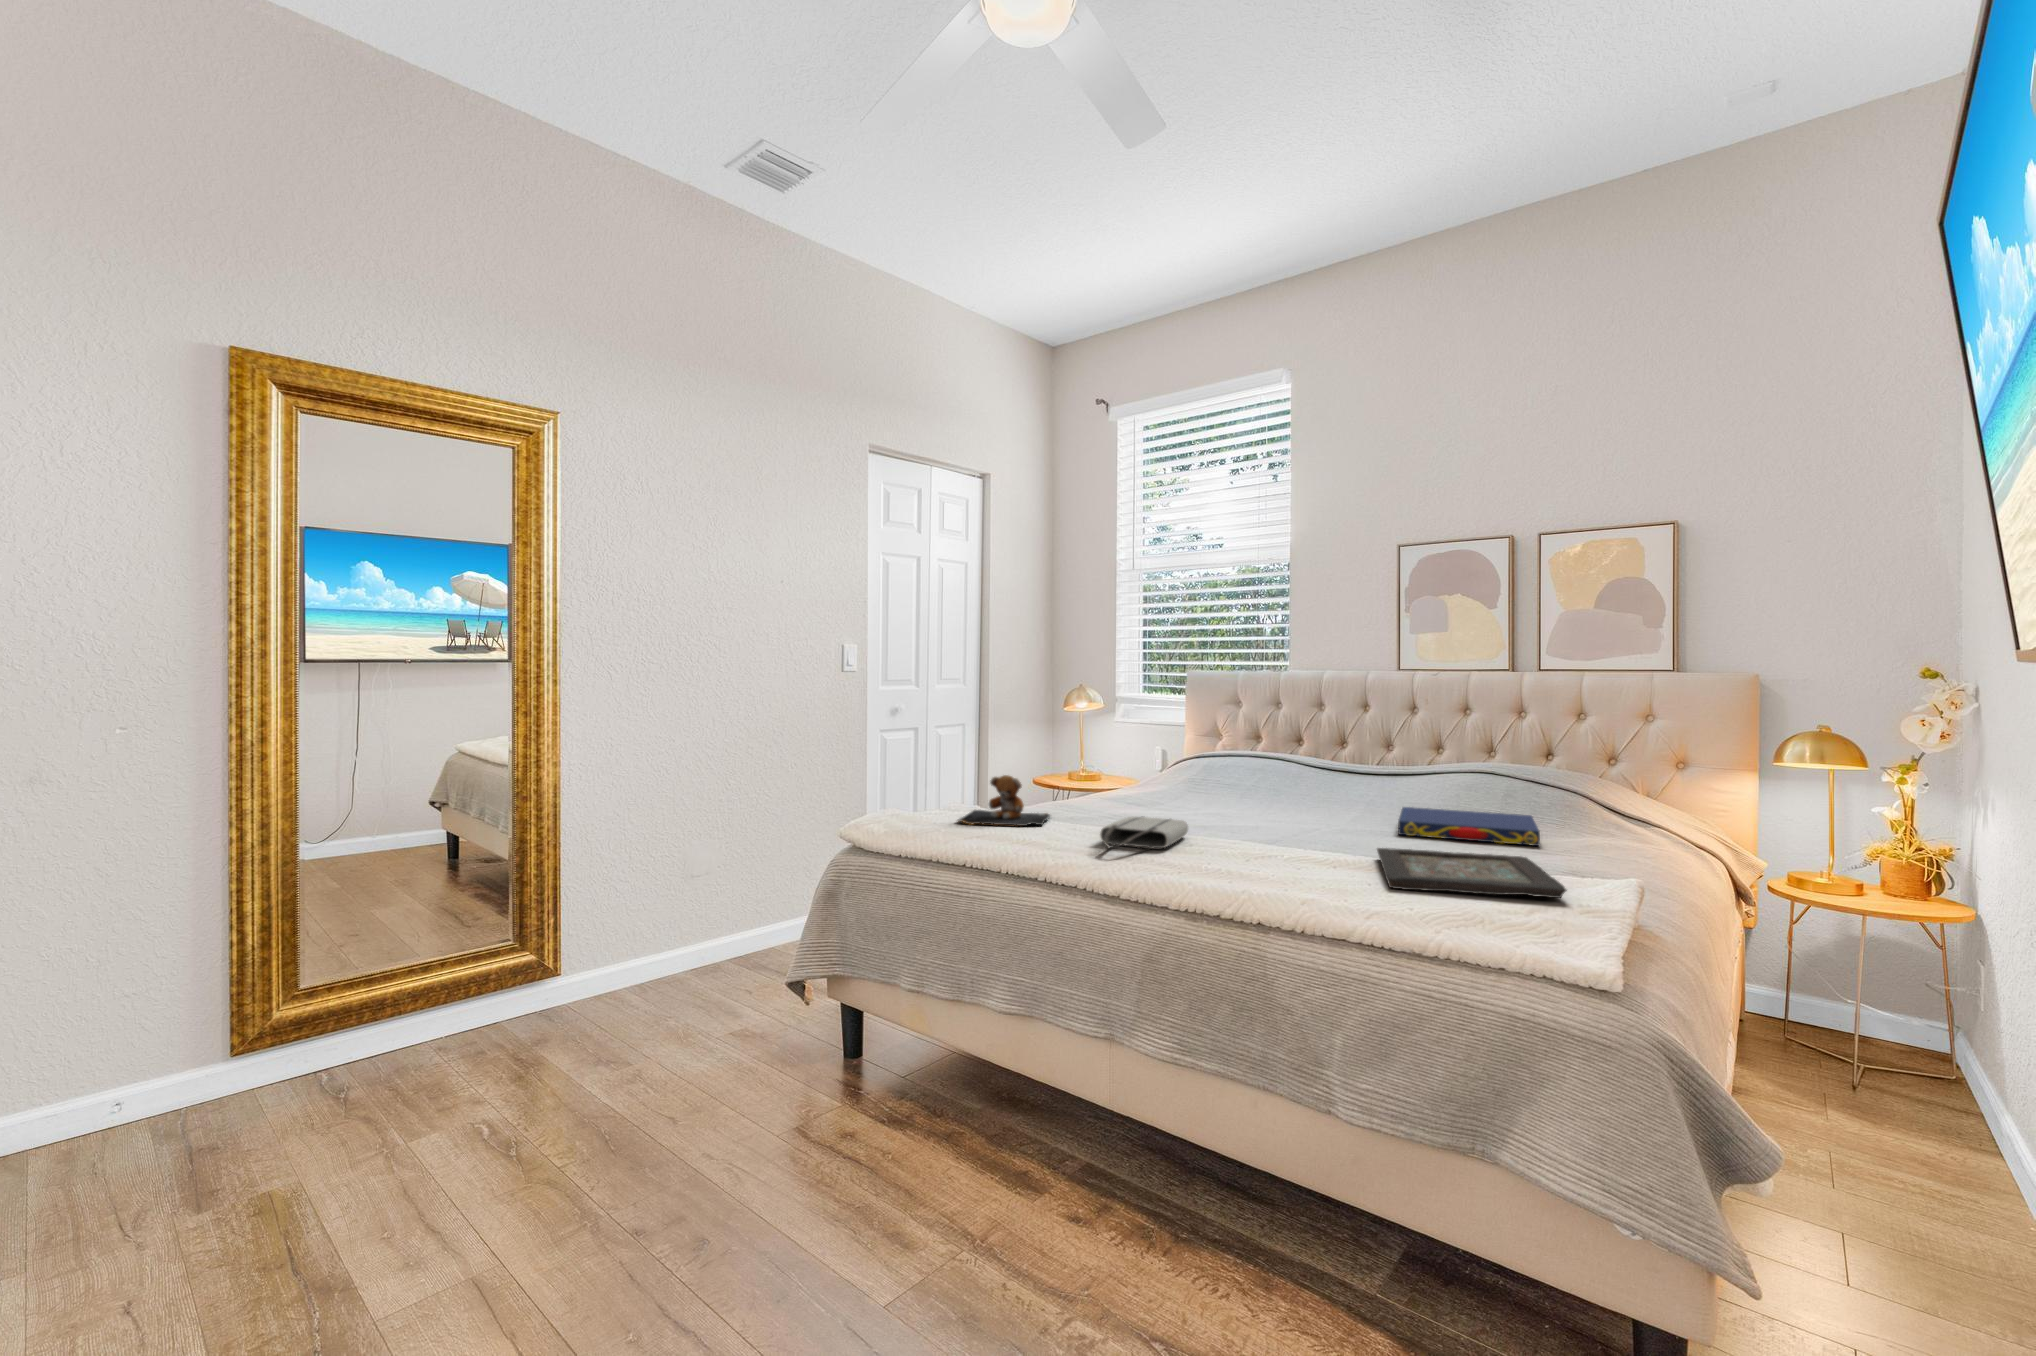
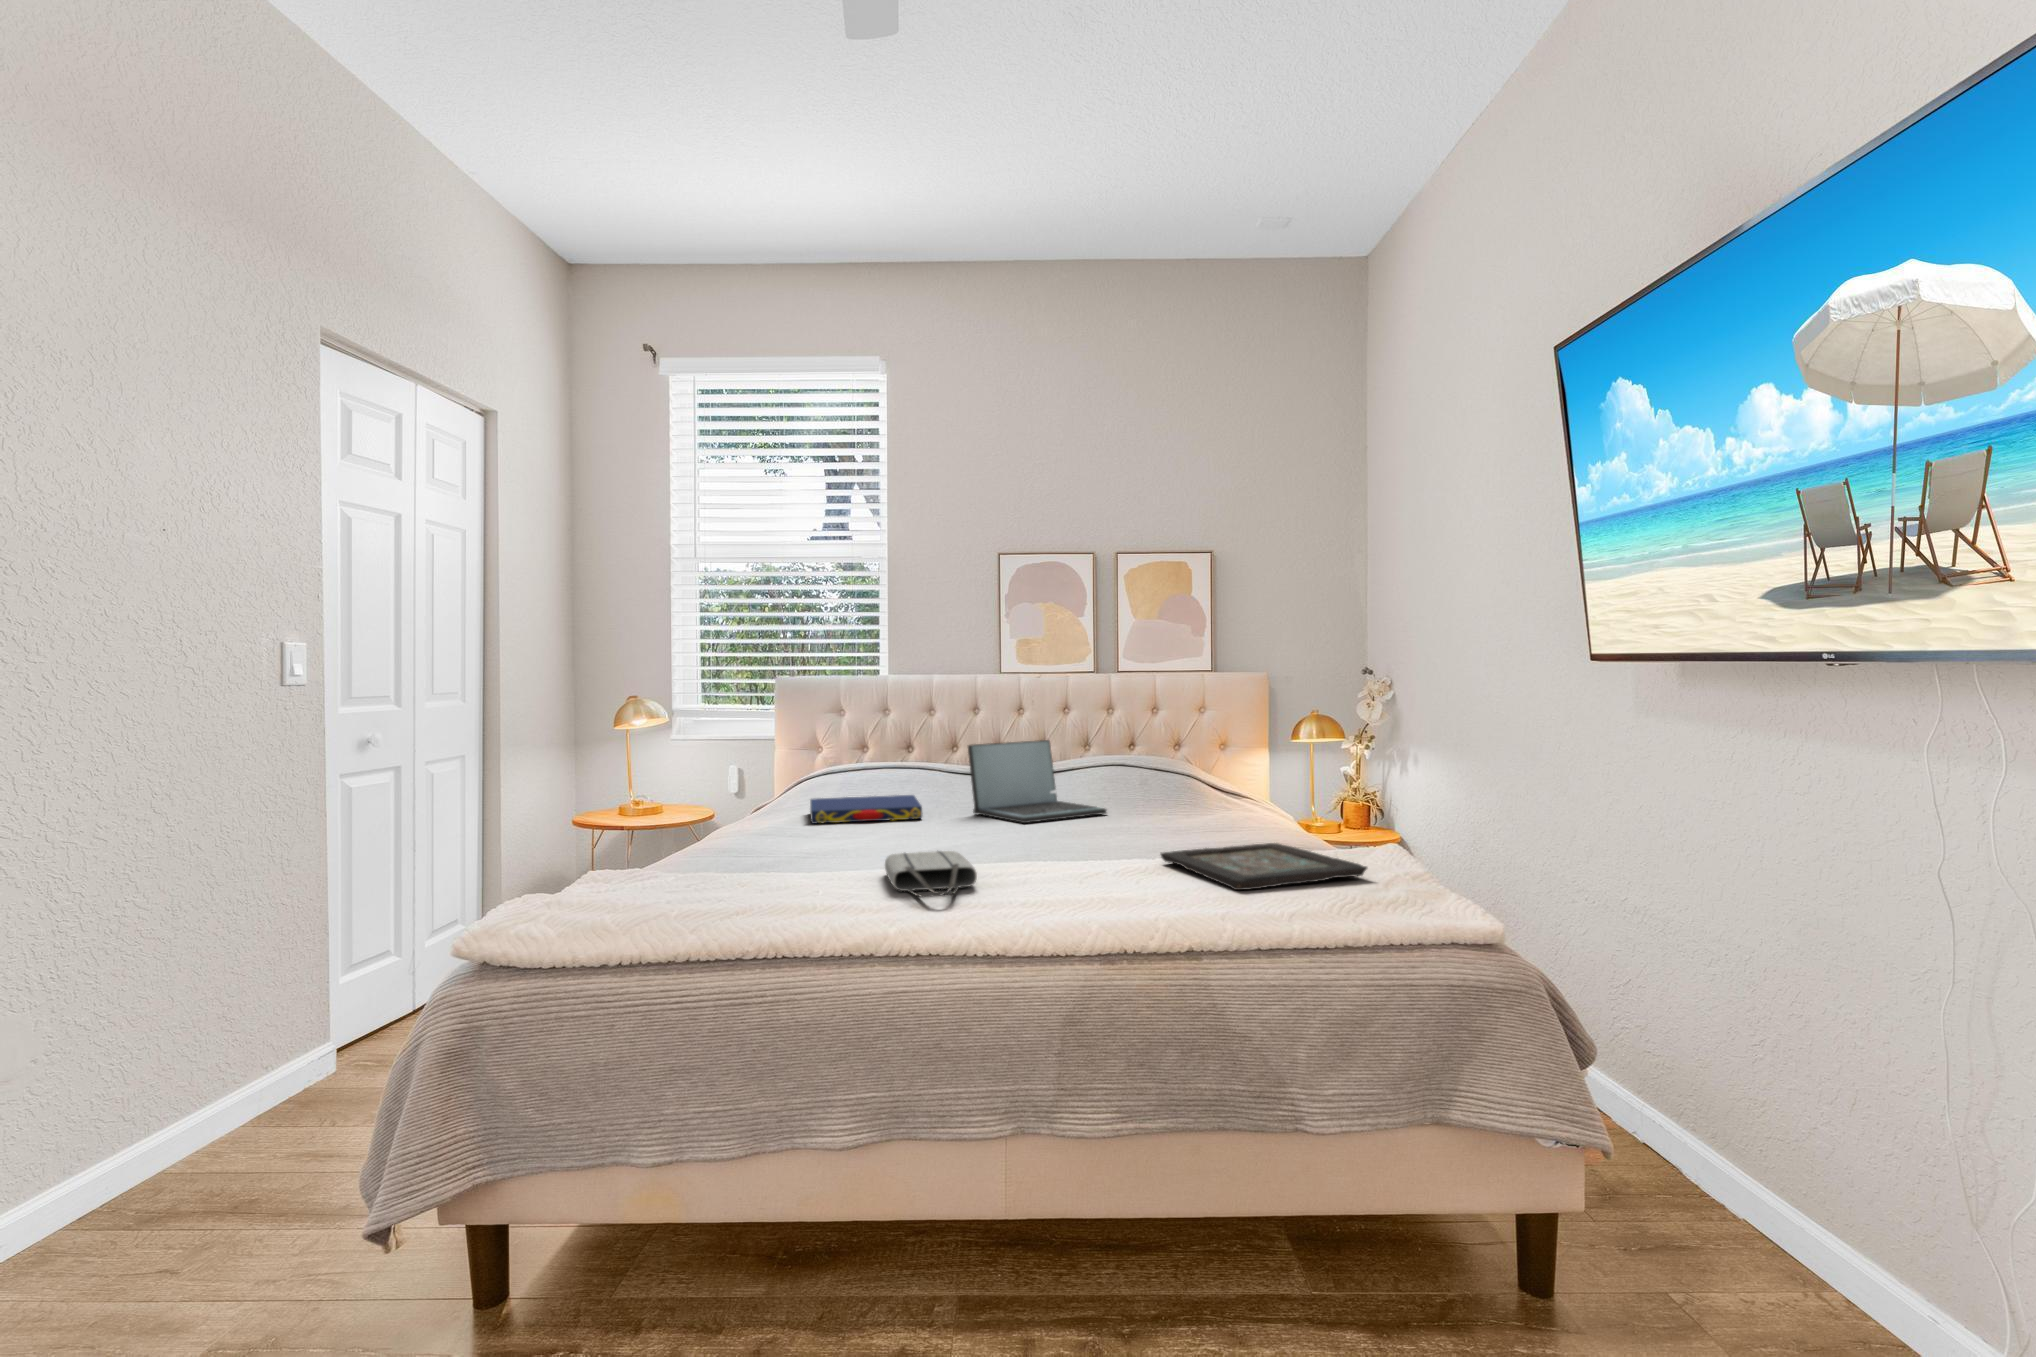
laptop: none [1308,738,1437,815] -> present [968,740,1107,823]
teddy bear: present [957,775,1050,826] -> none [650,822,778,895]
book: present [1398,807,1540,846] -> present [810,795,922,824]

